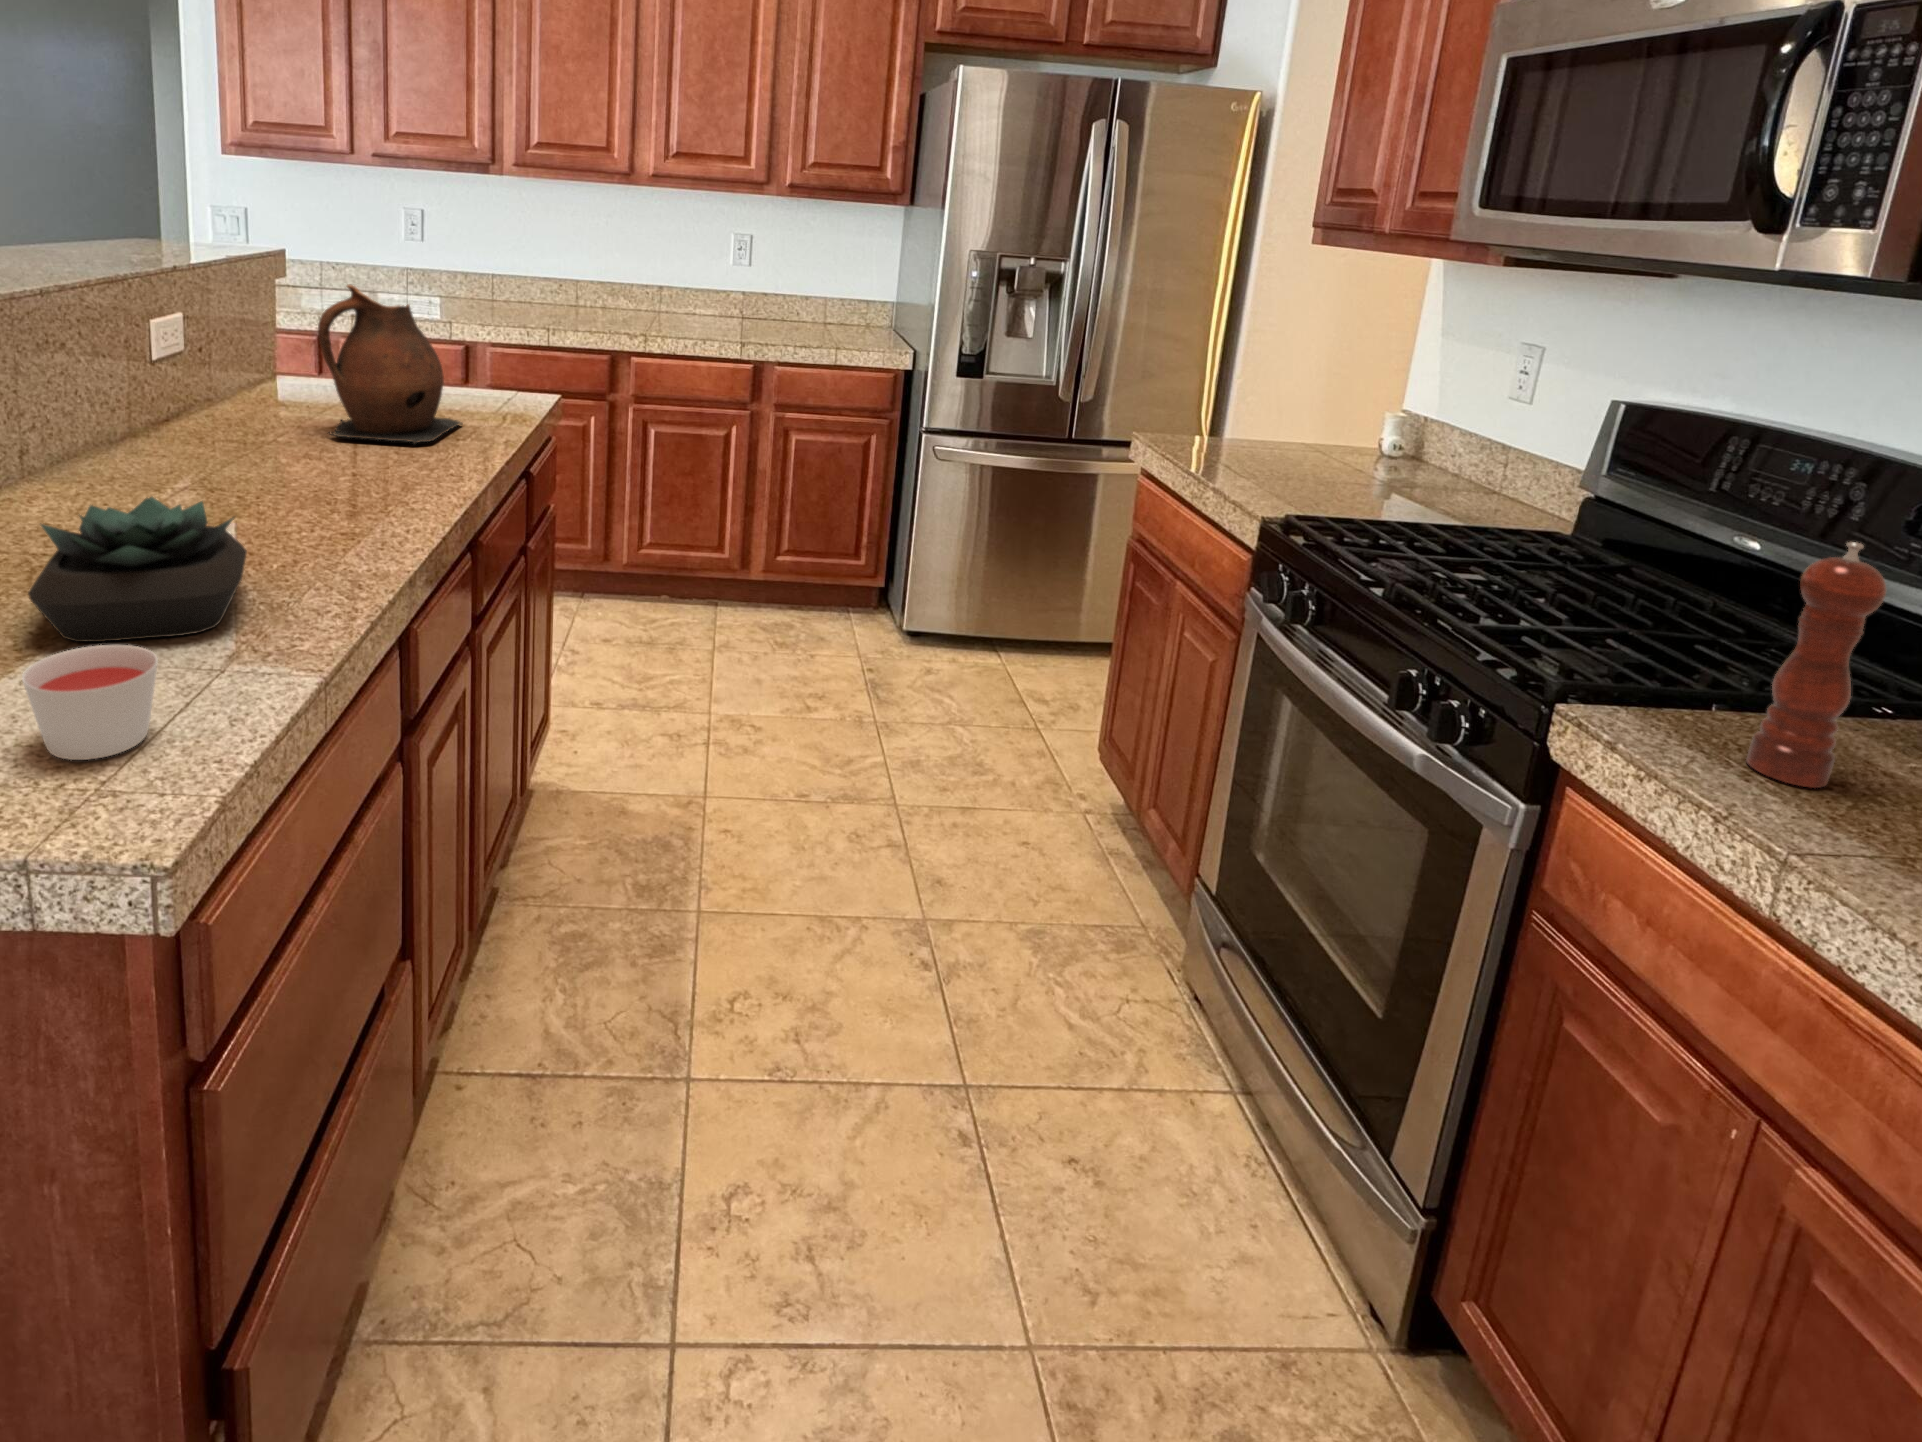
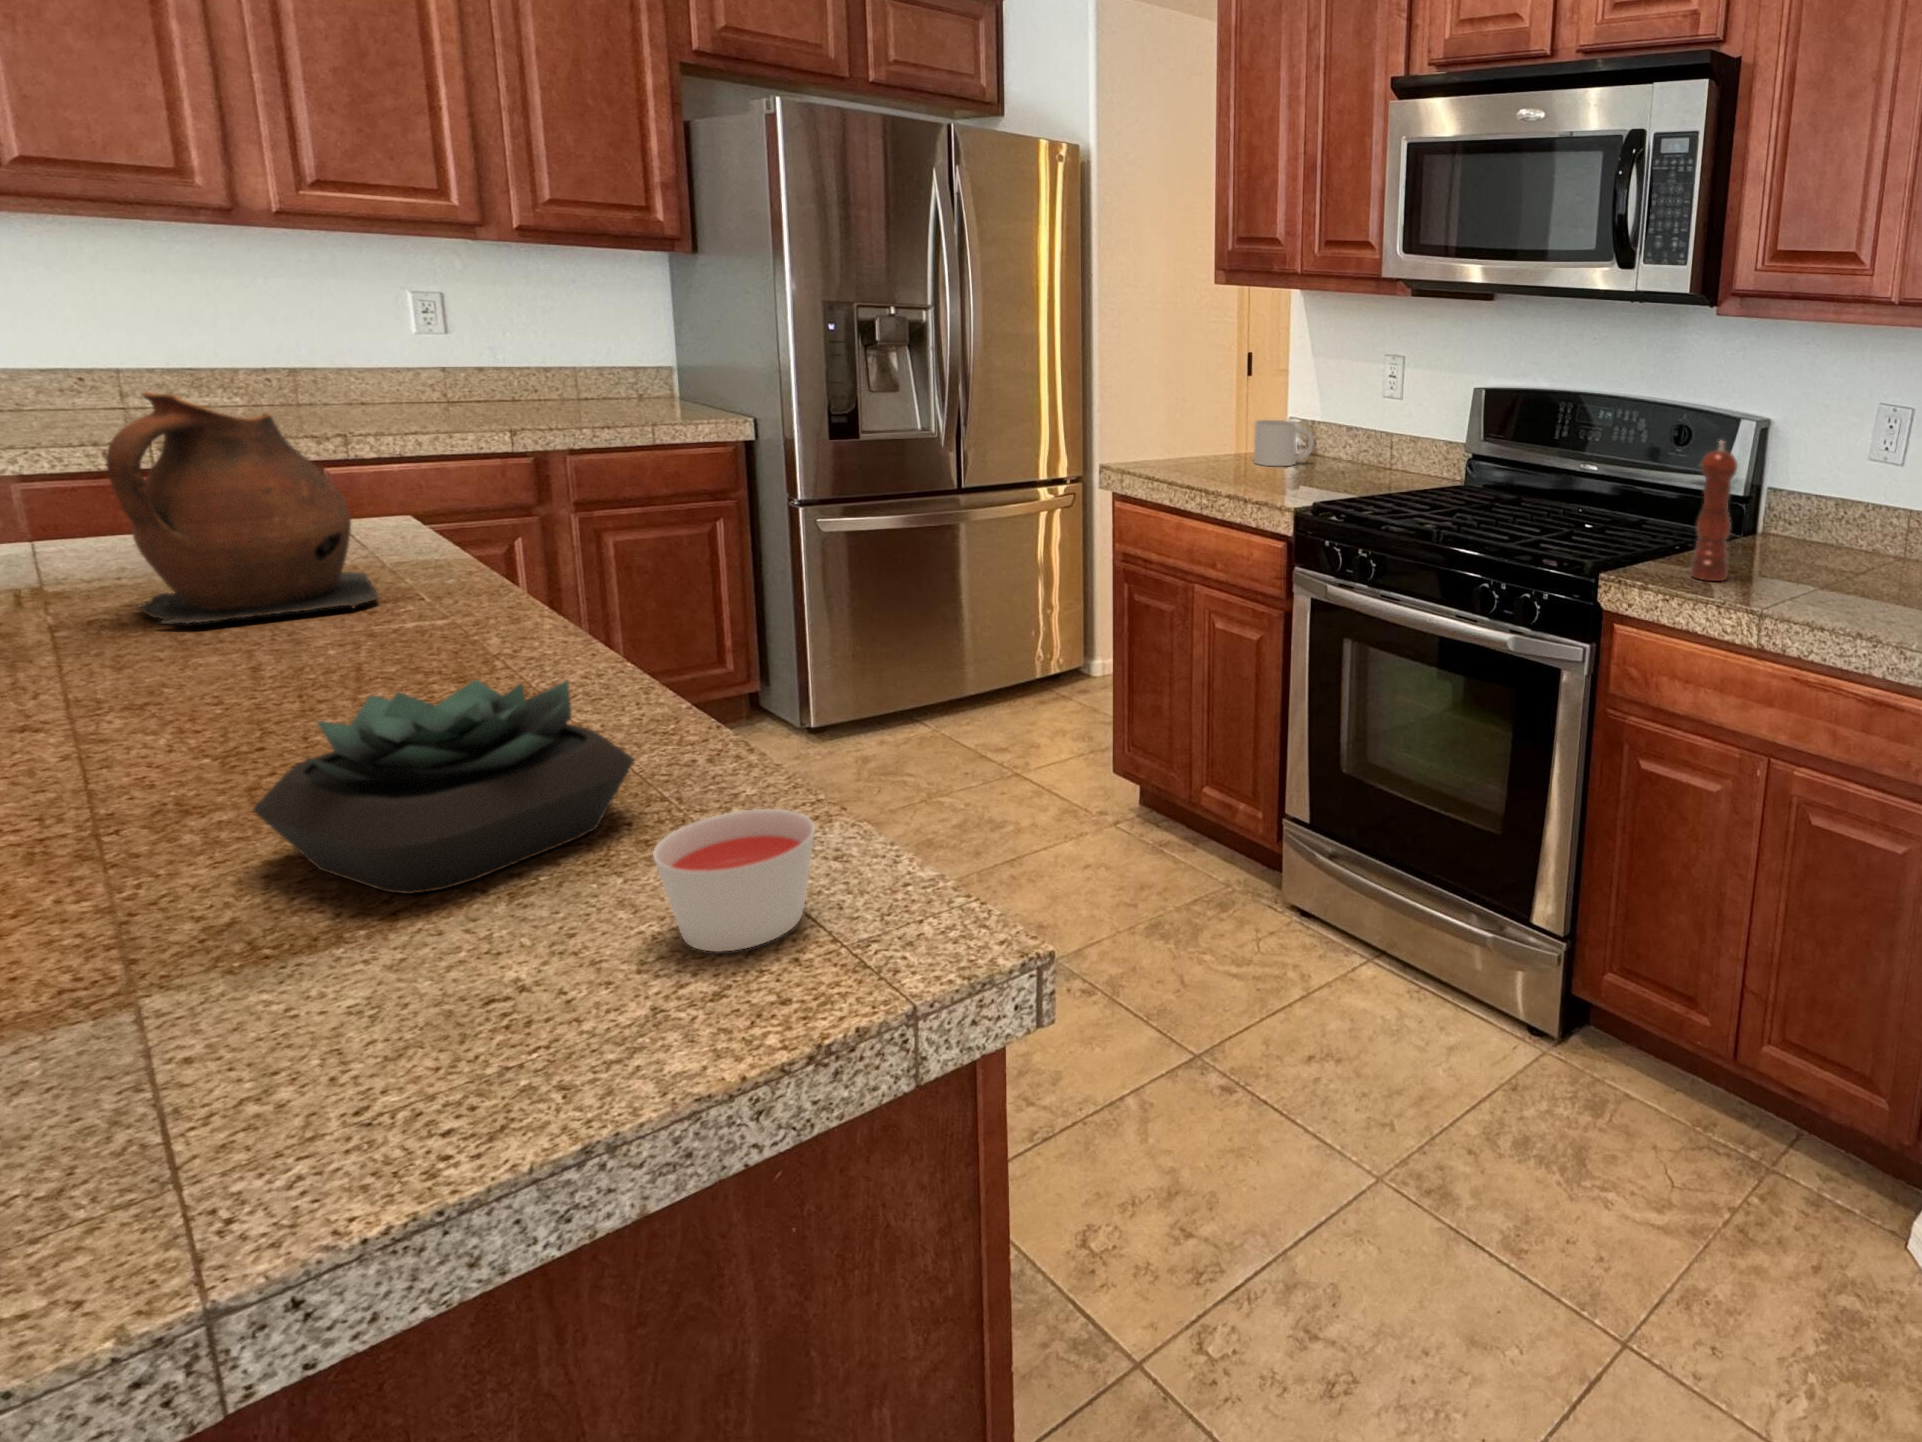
mug: none [1295,408,1377,467] -> present [1254,420,1314,466]

